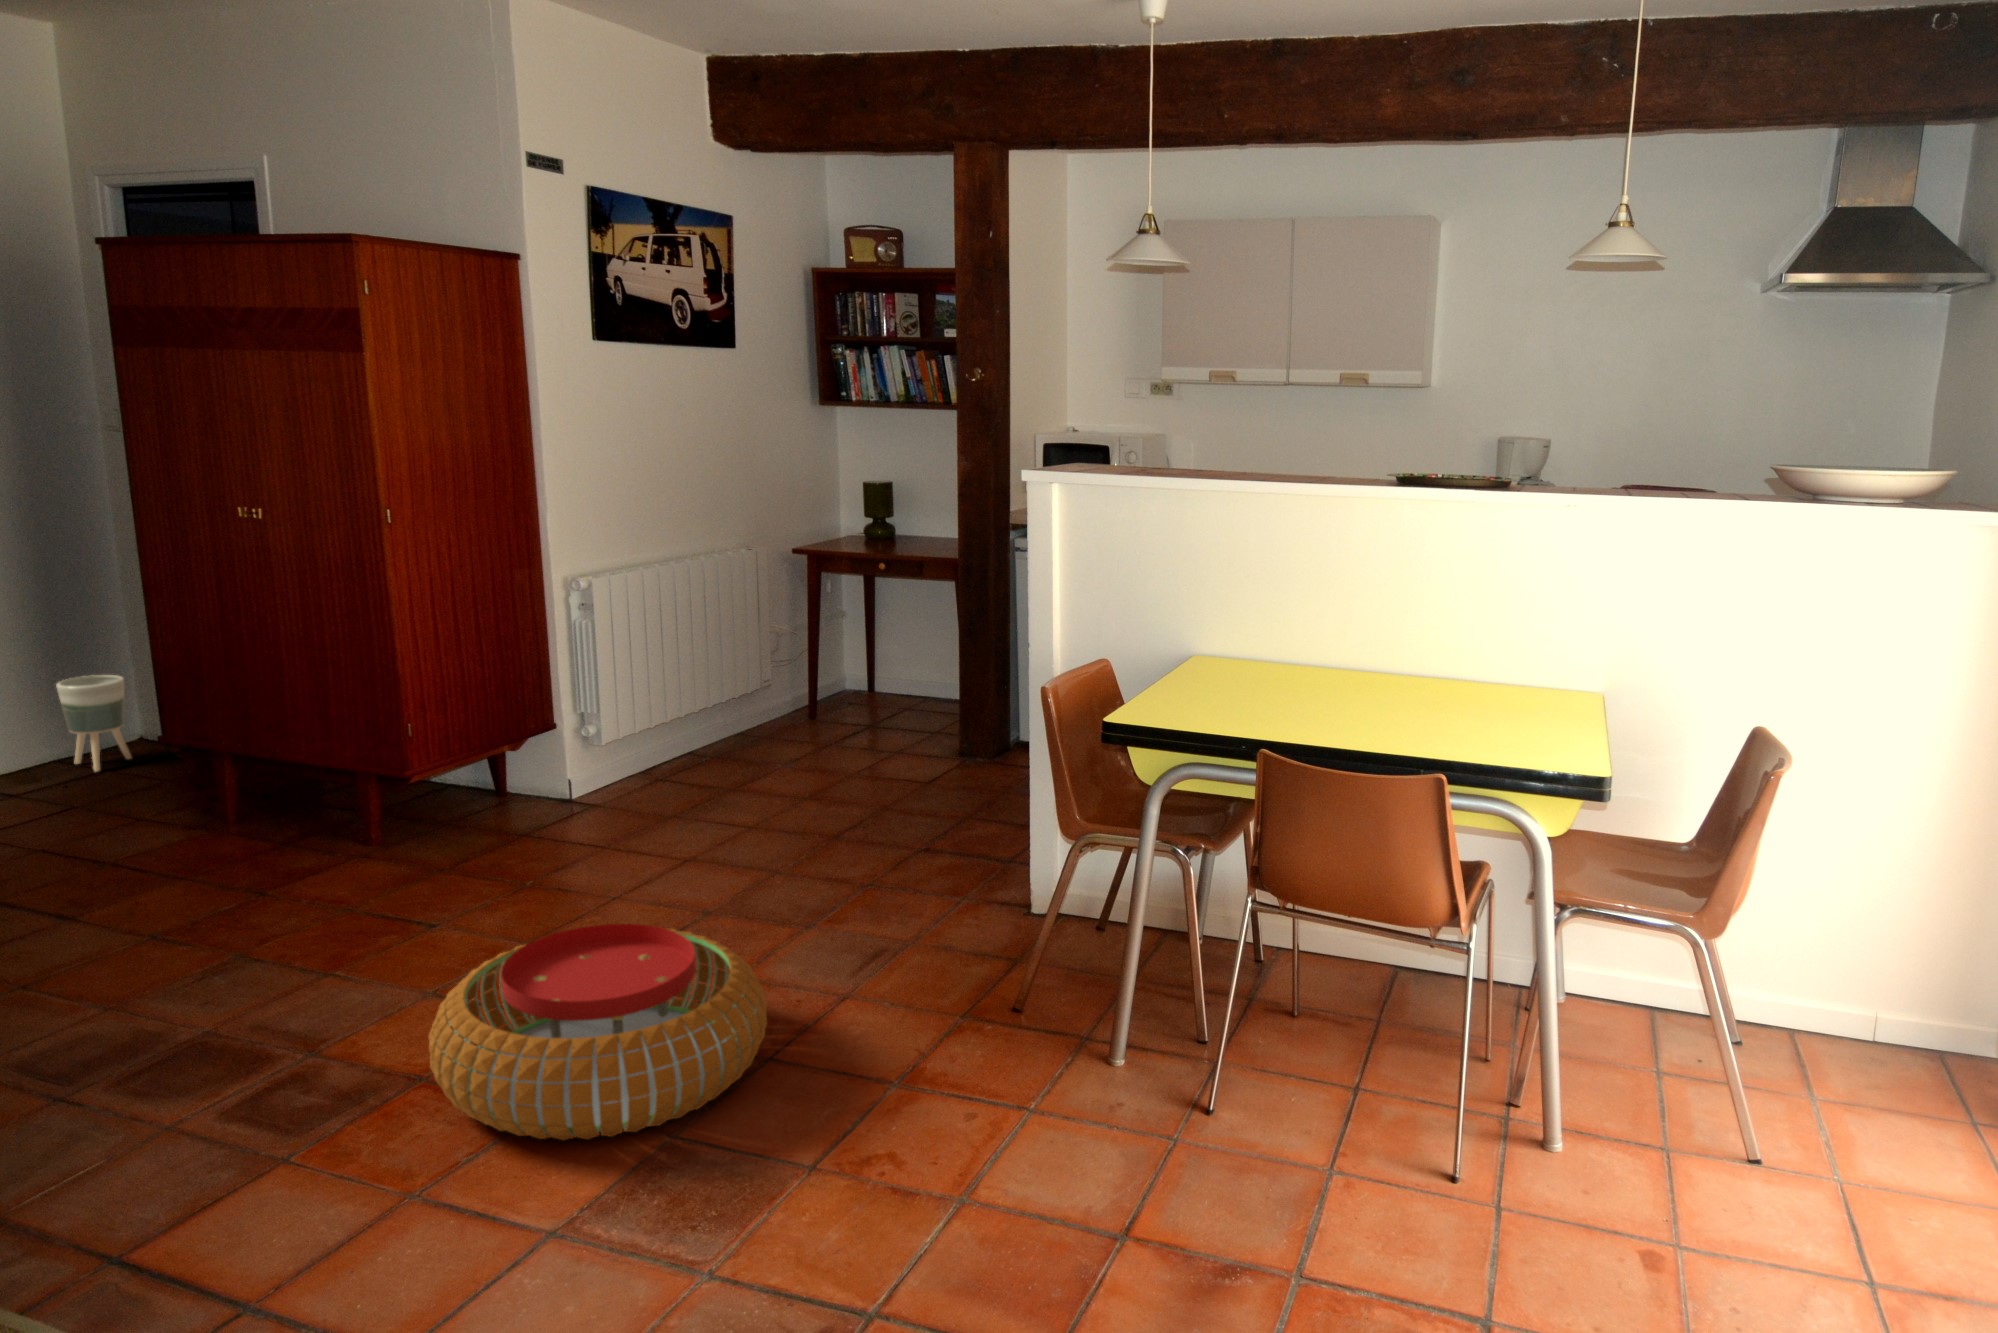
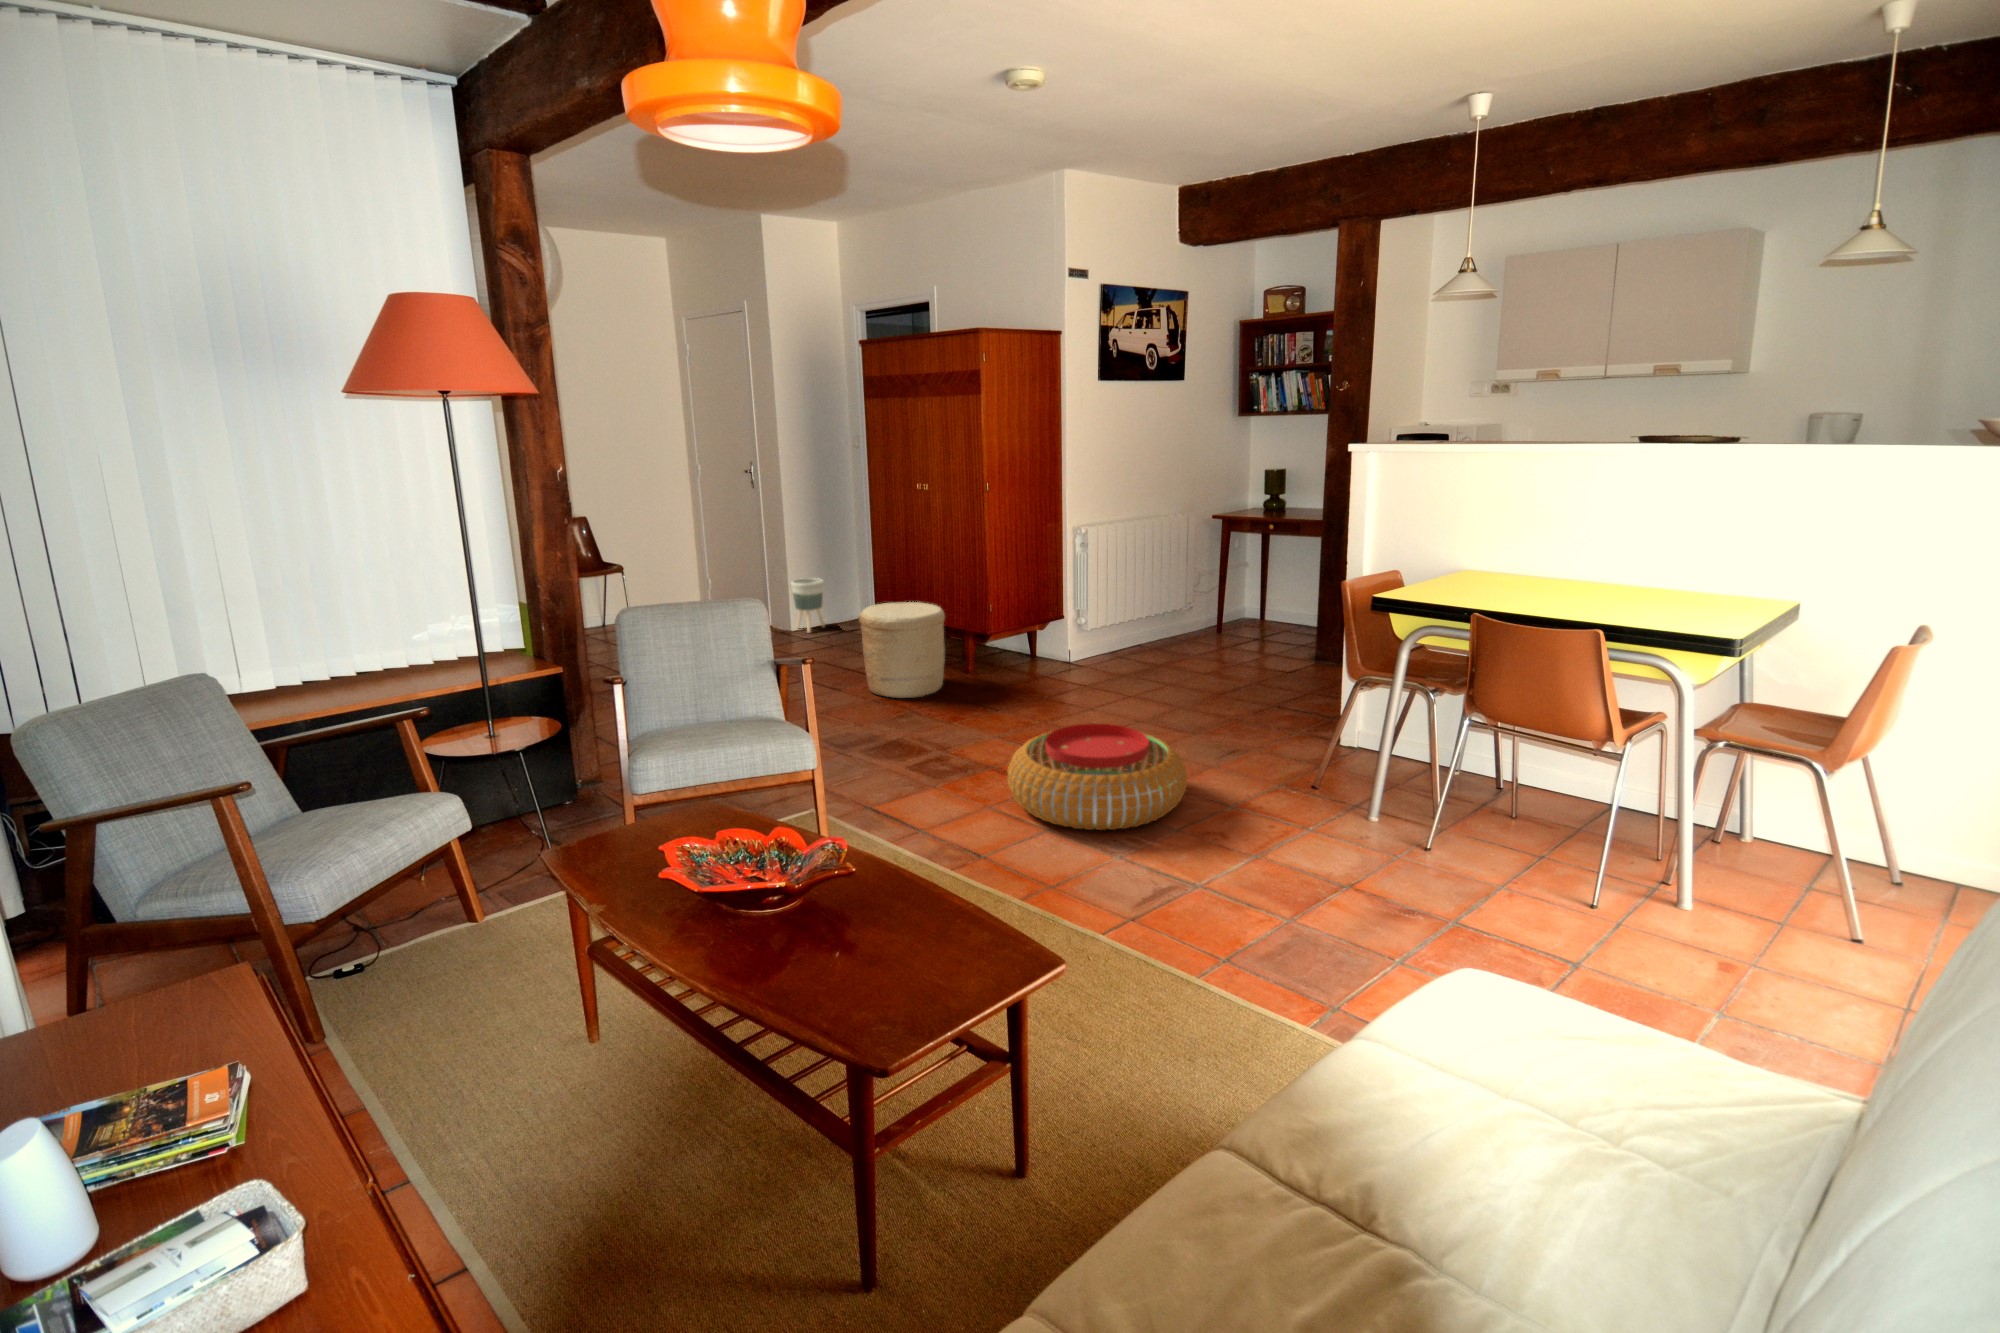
woven basket: none [162,714,338,890] -> present [859,602,945,698]

